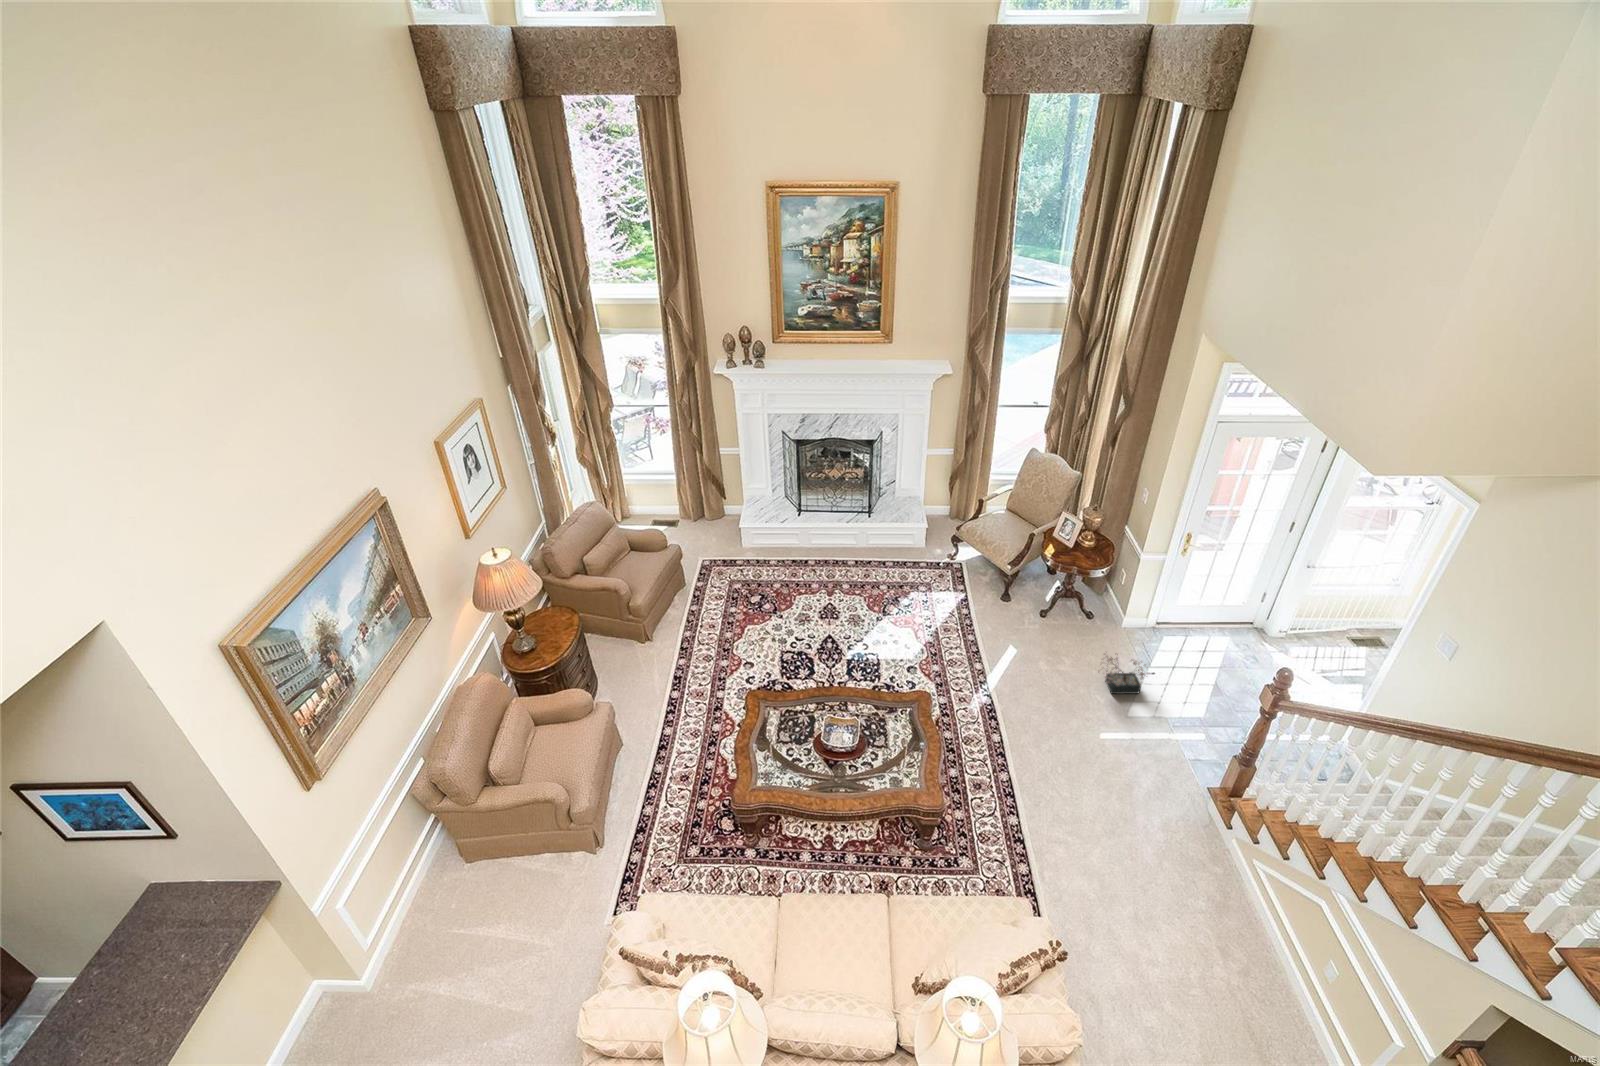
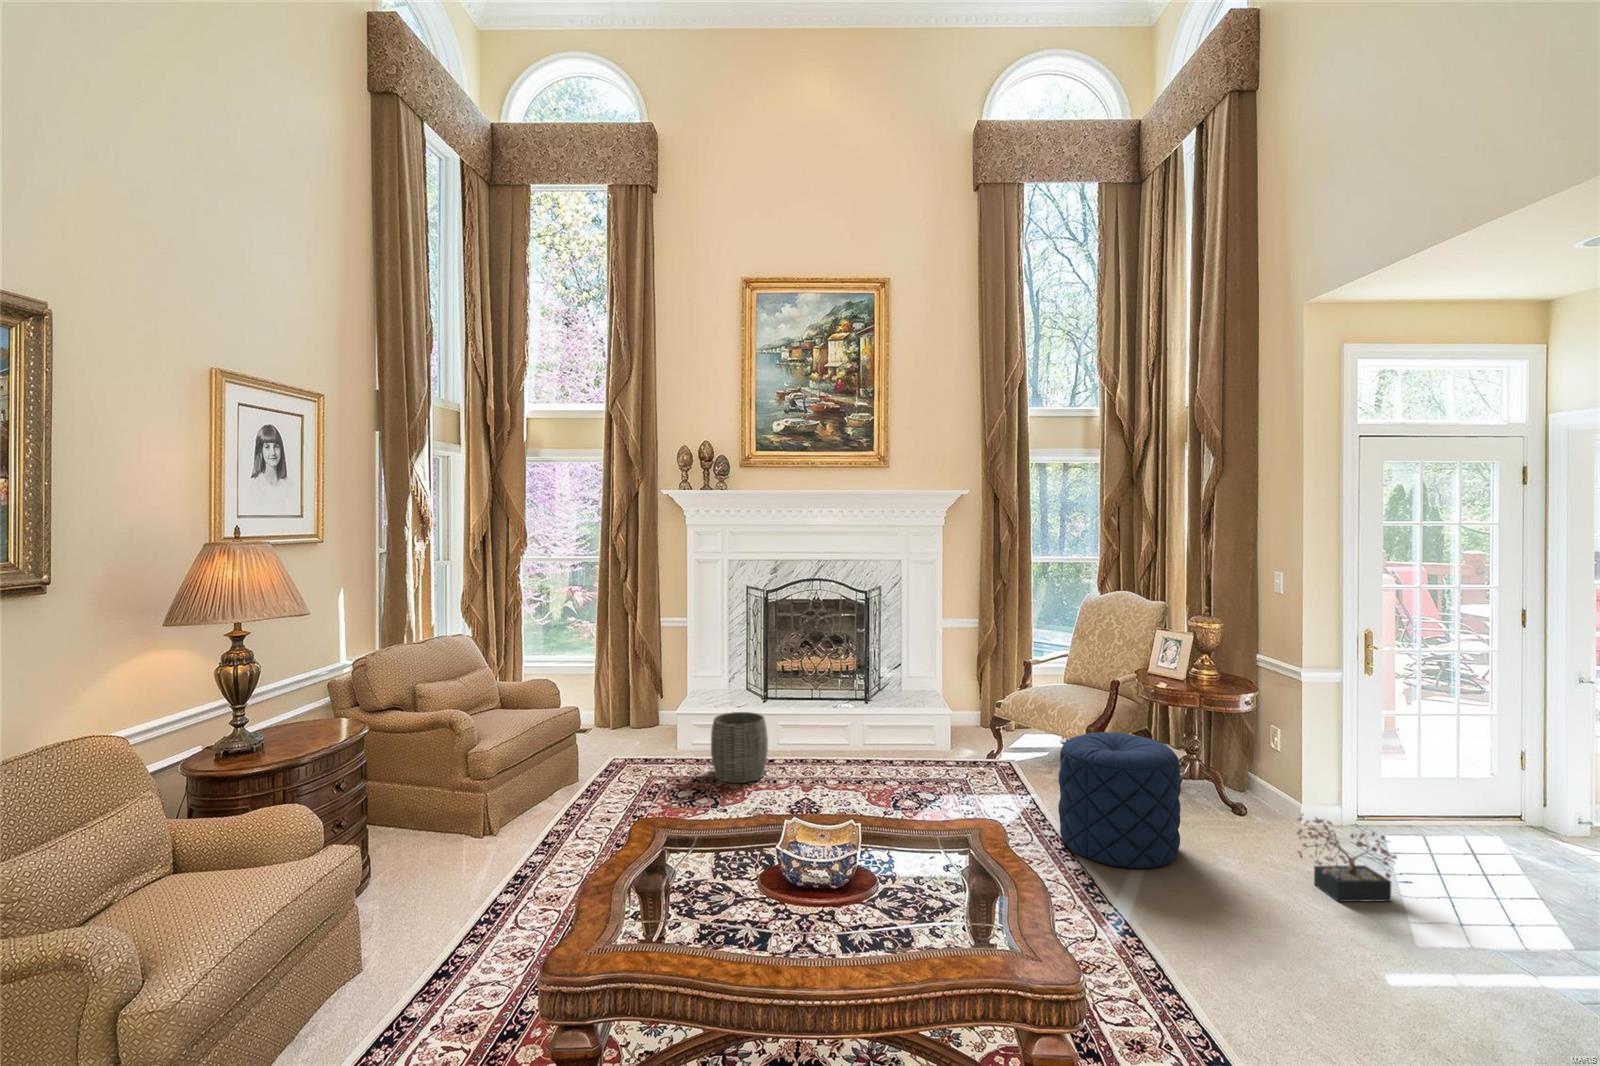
woven basket: none [766,543,803,592] -> present [711,712,768,783]
pouf: none [977,588,1049,670] -> present [1058,732,1181,868]

